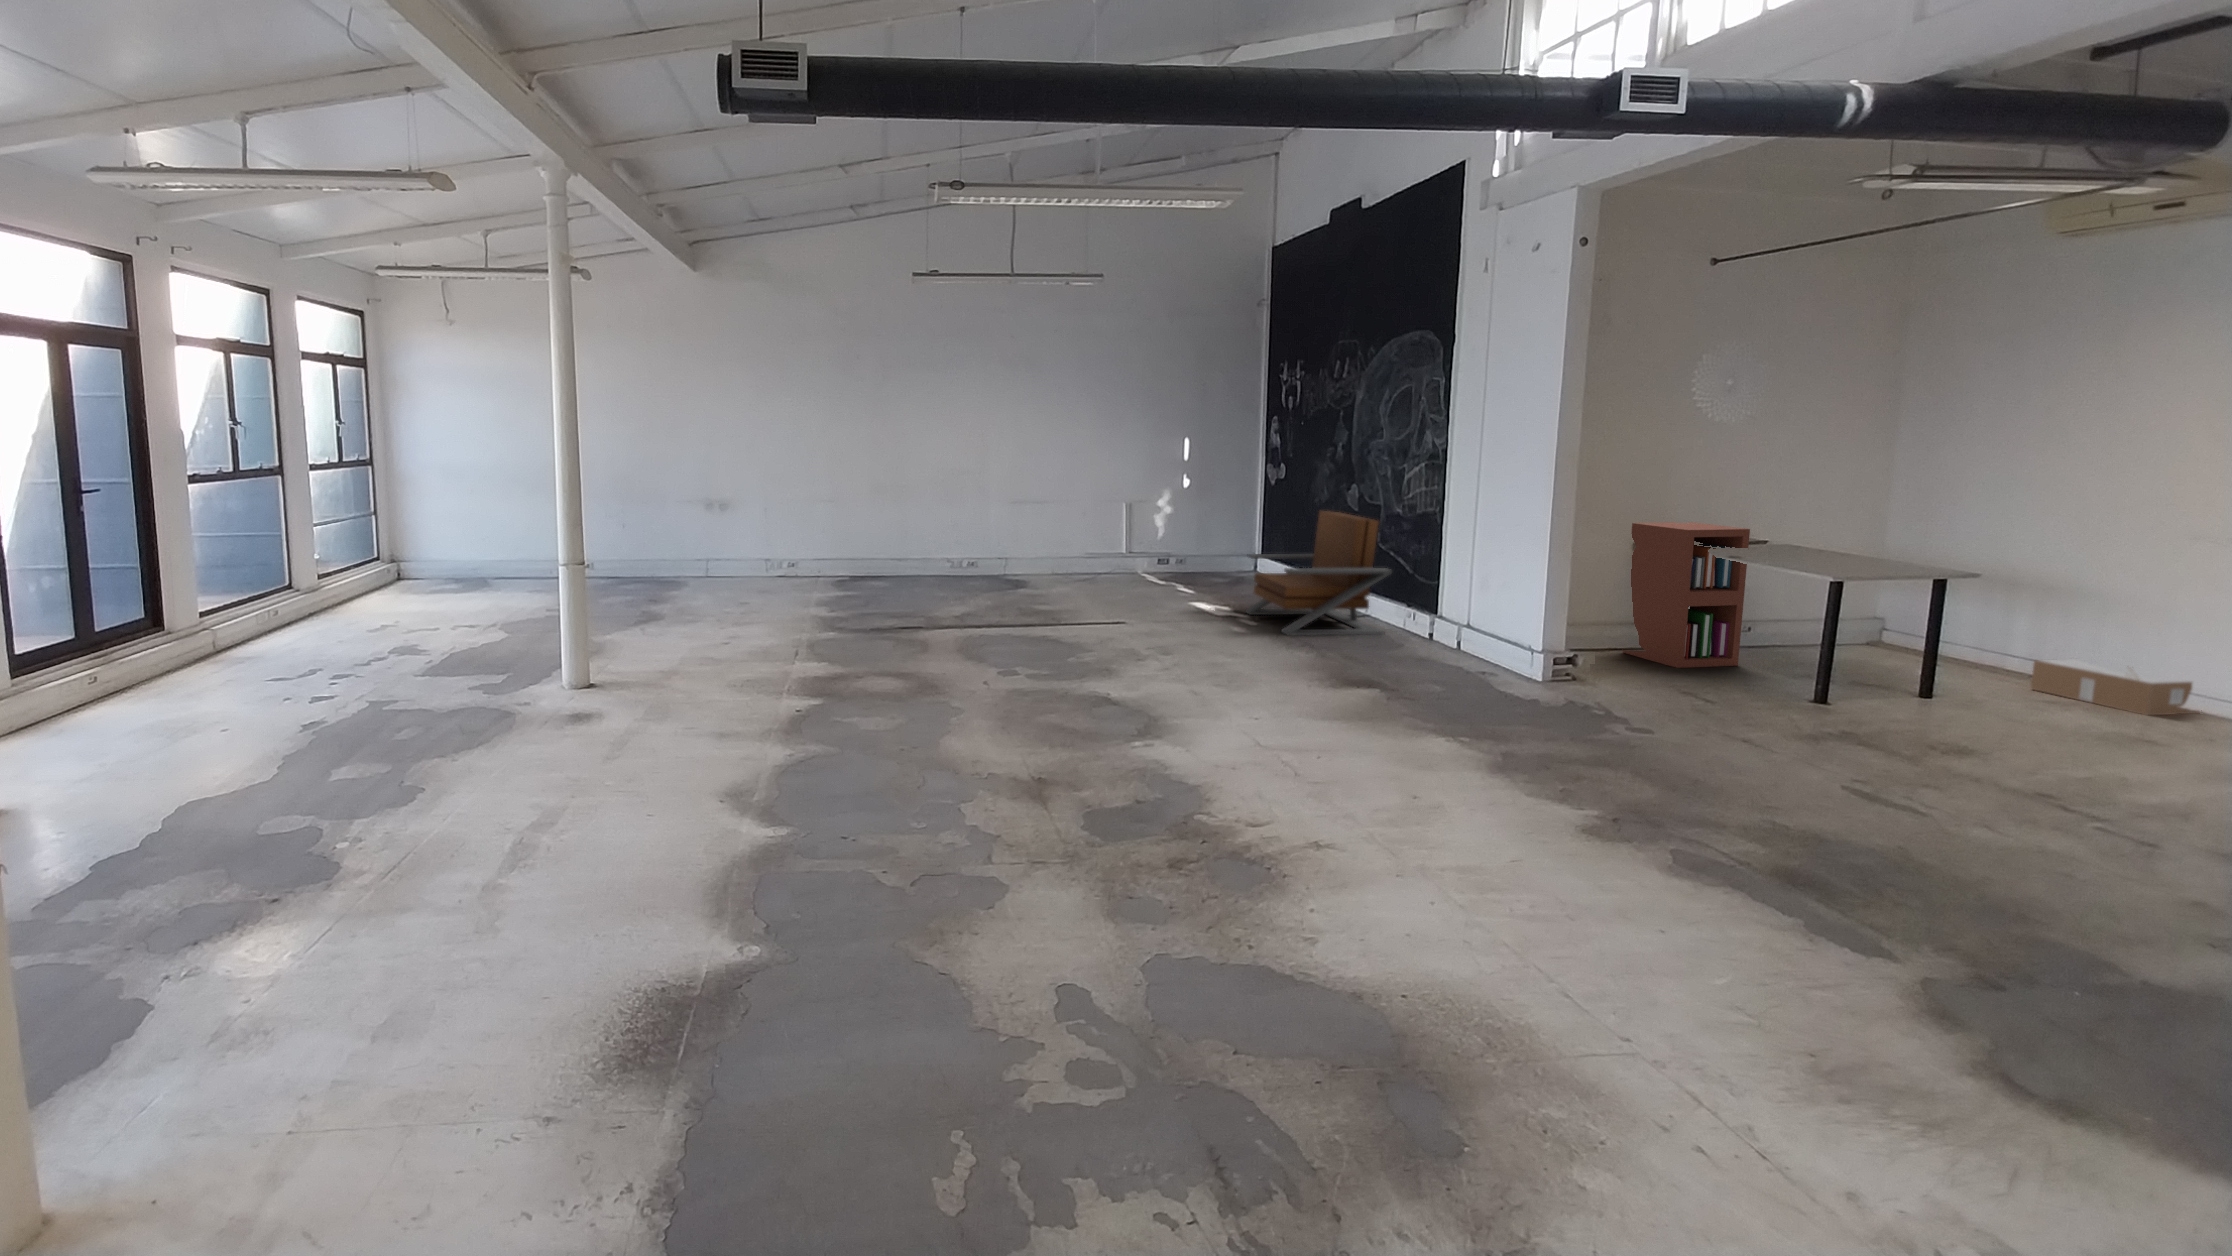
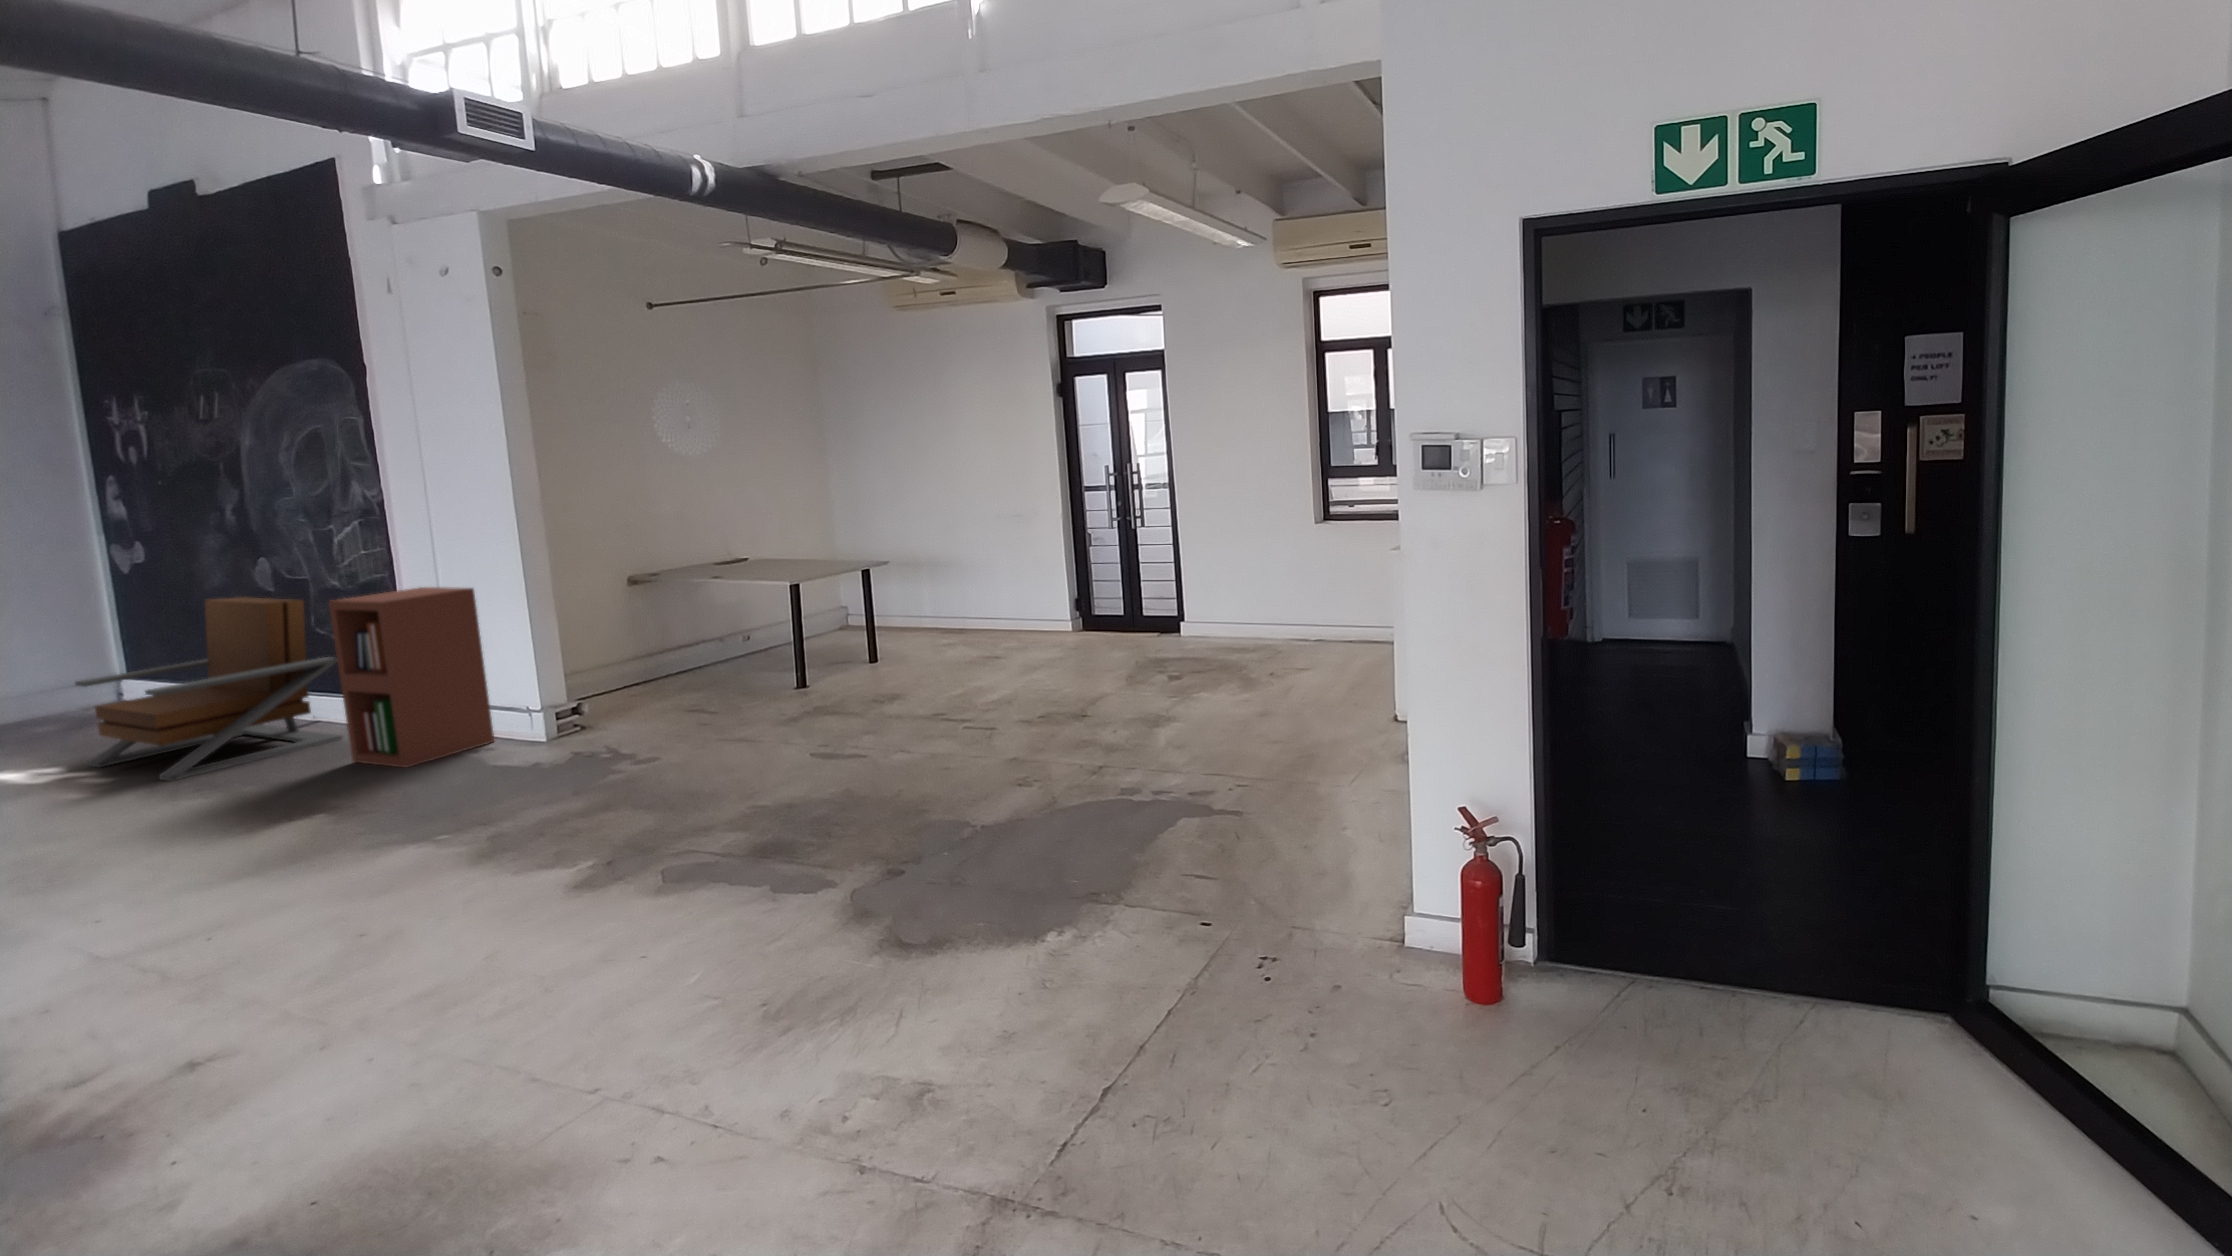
bookshelf: present [1623,522,1750,668] -> present [329,587,494,767]
cardboard box: present [2031,659,2199,715] -> none [931,610,1016,641]

